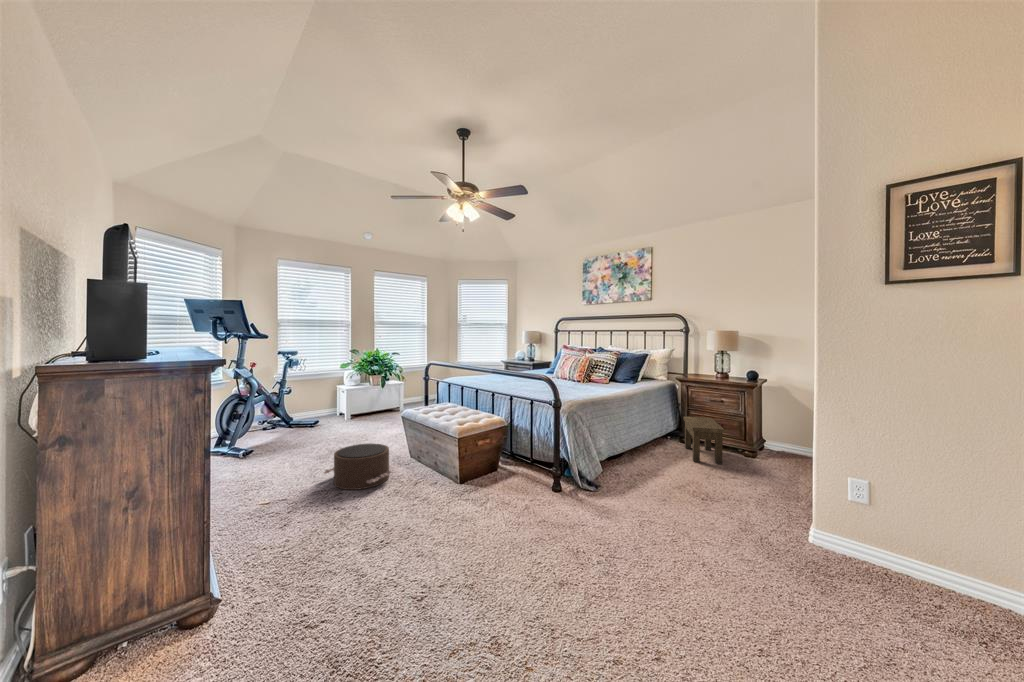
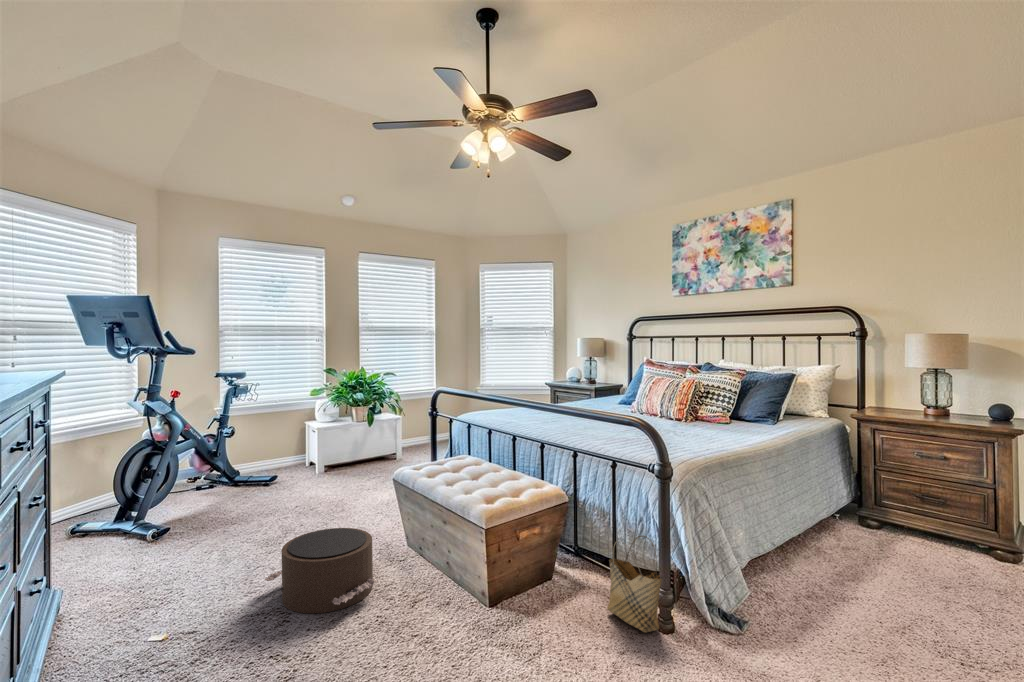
side table: present [684,416,724,464] -> none [866,482,957,573]
woven basket: none [527,441,557,493] -> present [607,536,662,632]

